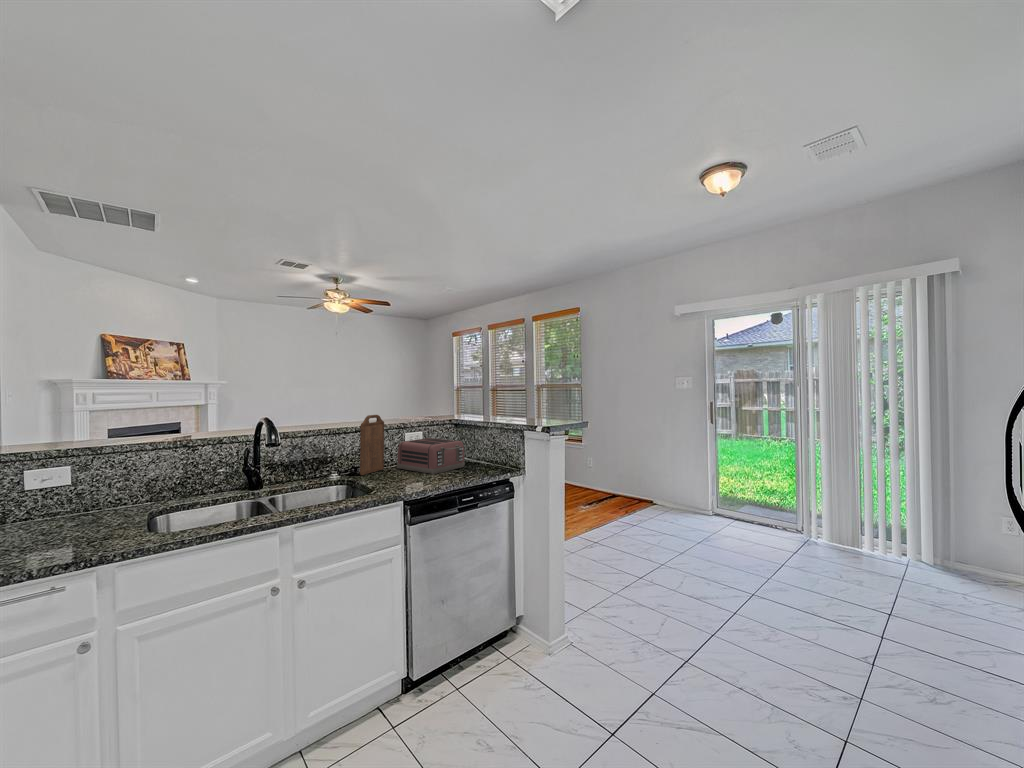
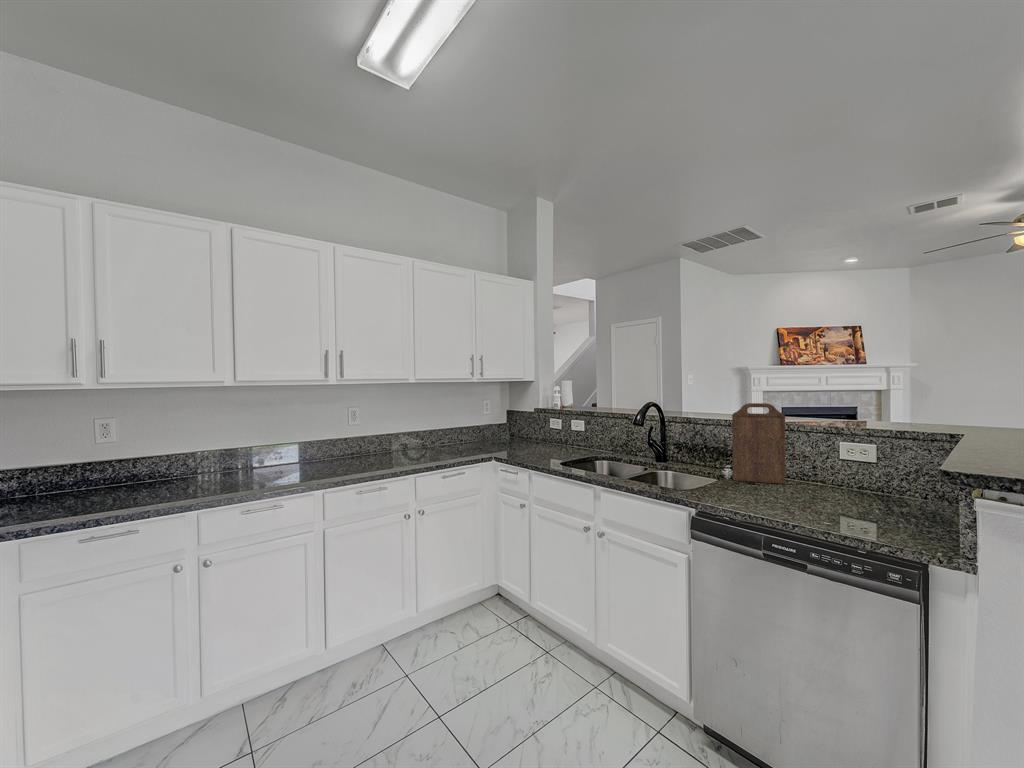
toaster: present [397,438,465,474] -> none [802,449,922,523]

